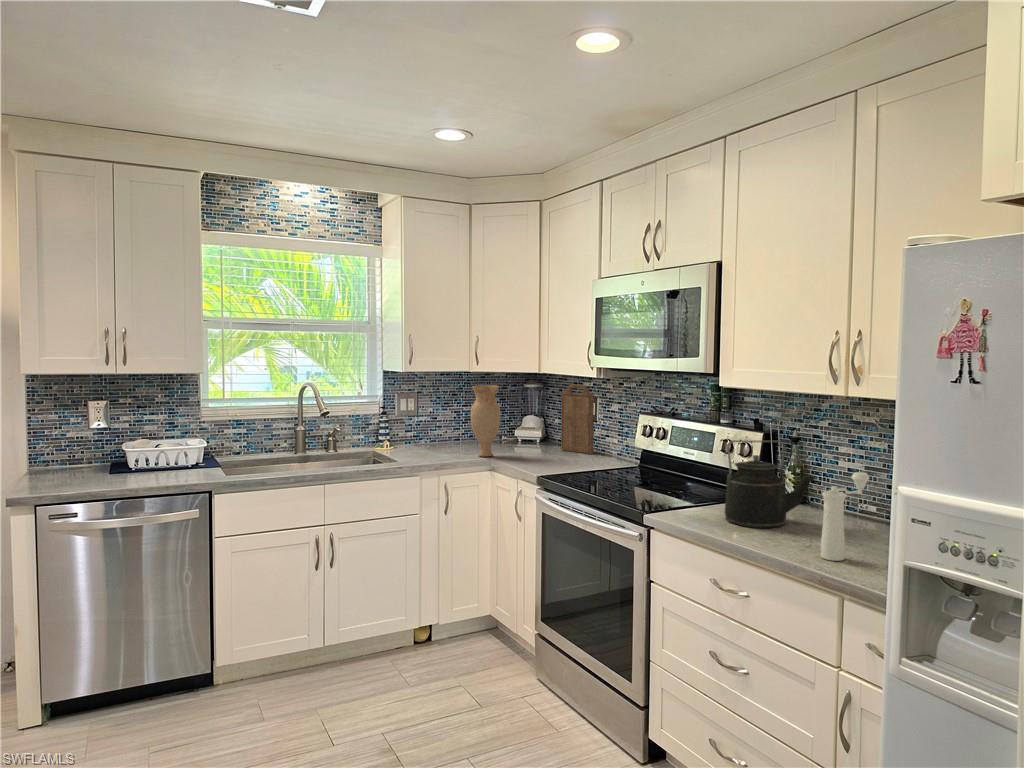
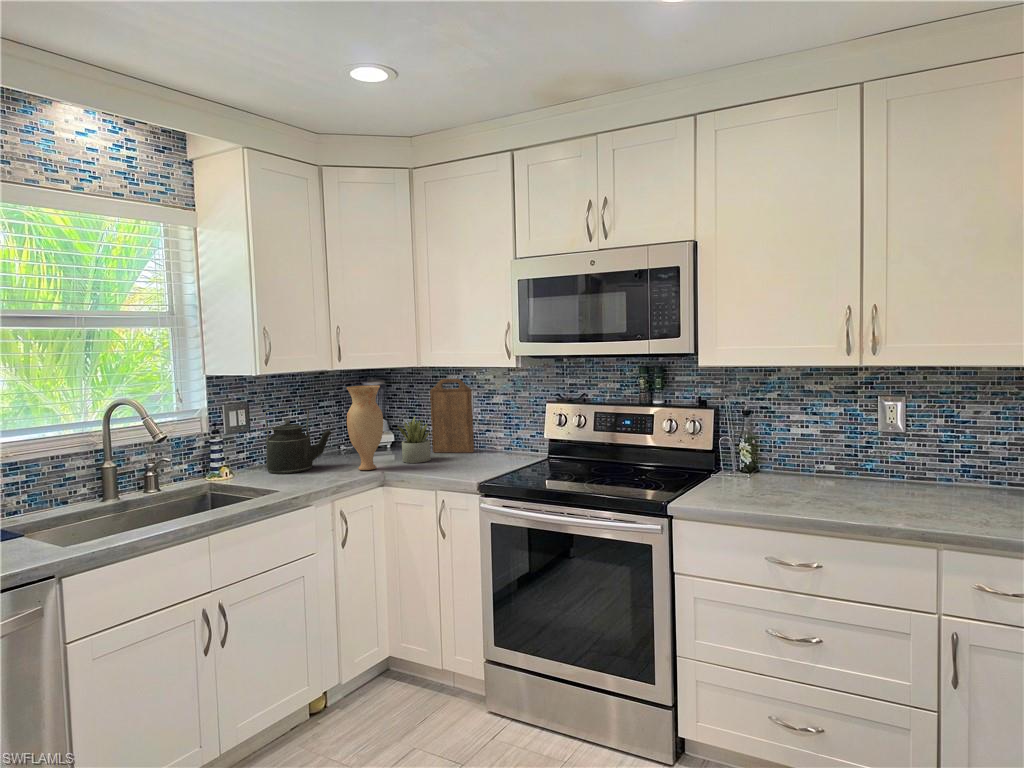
succulent plant: none [520,415,548,456] -> present [397,417,431,463]
kettle: present [725,440,814,528] -> present [264,407,332,474]
pepper mill: present [821,472,869,561] -> none [890,433,915,518]

